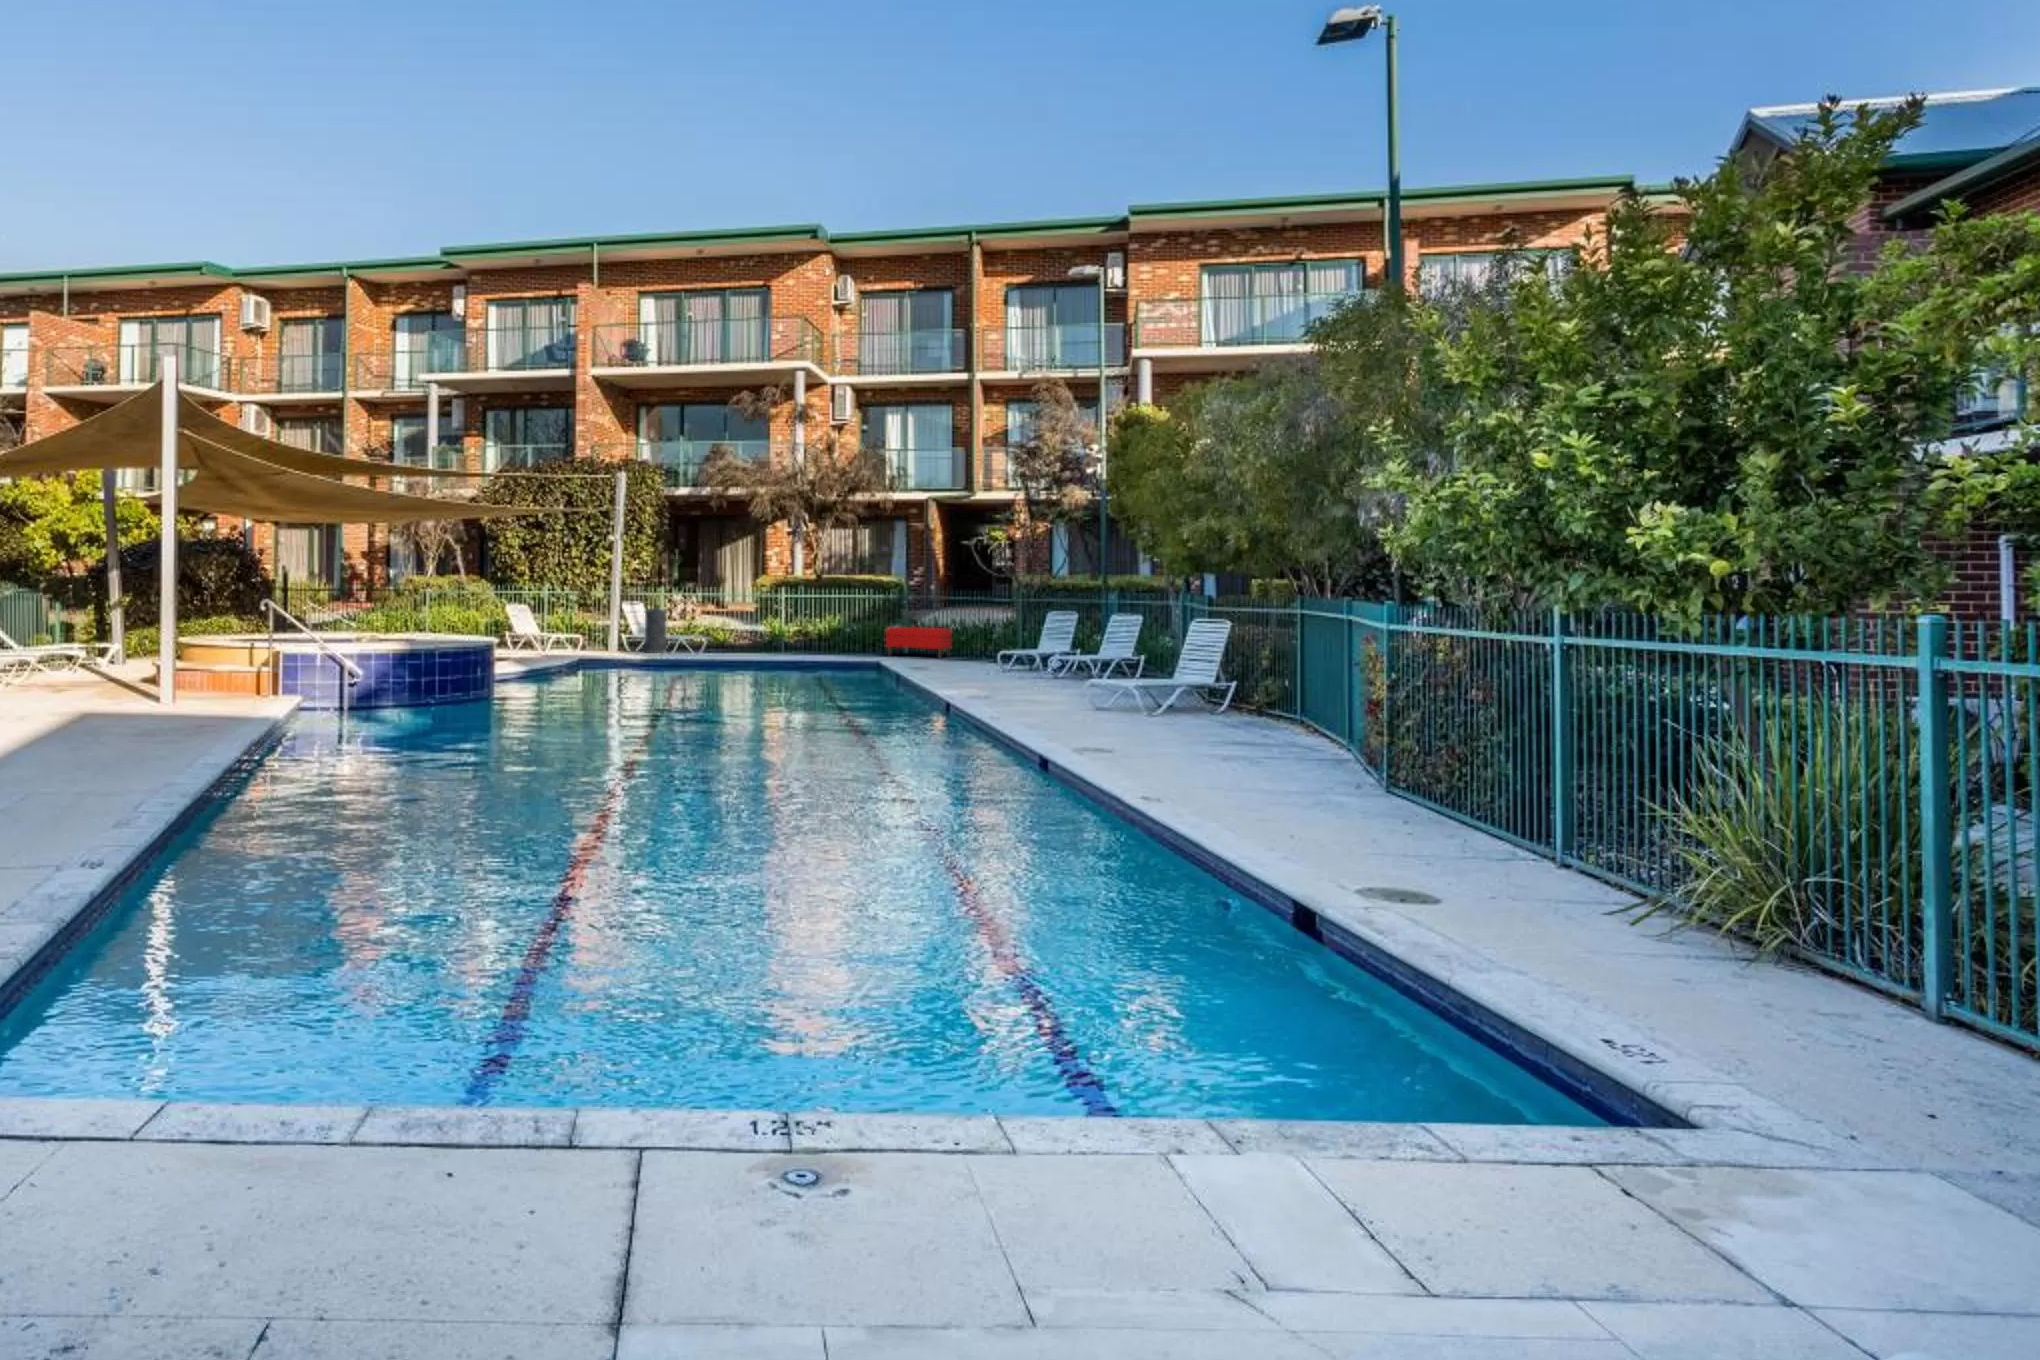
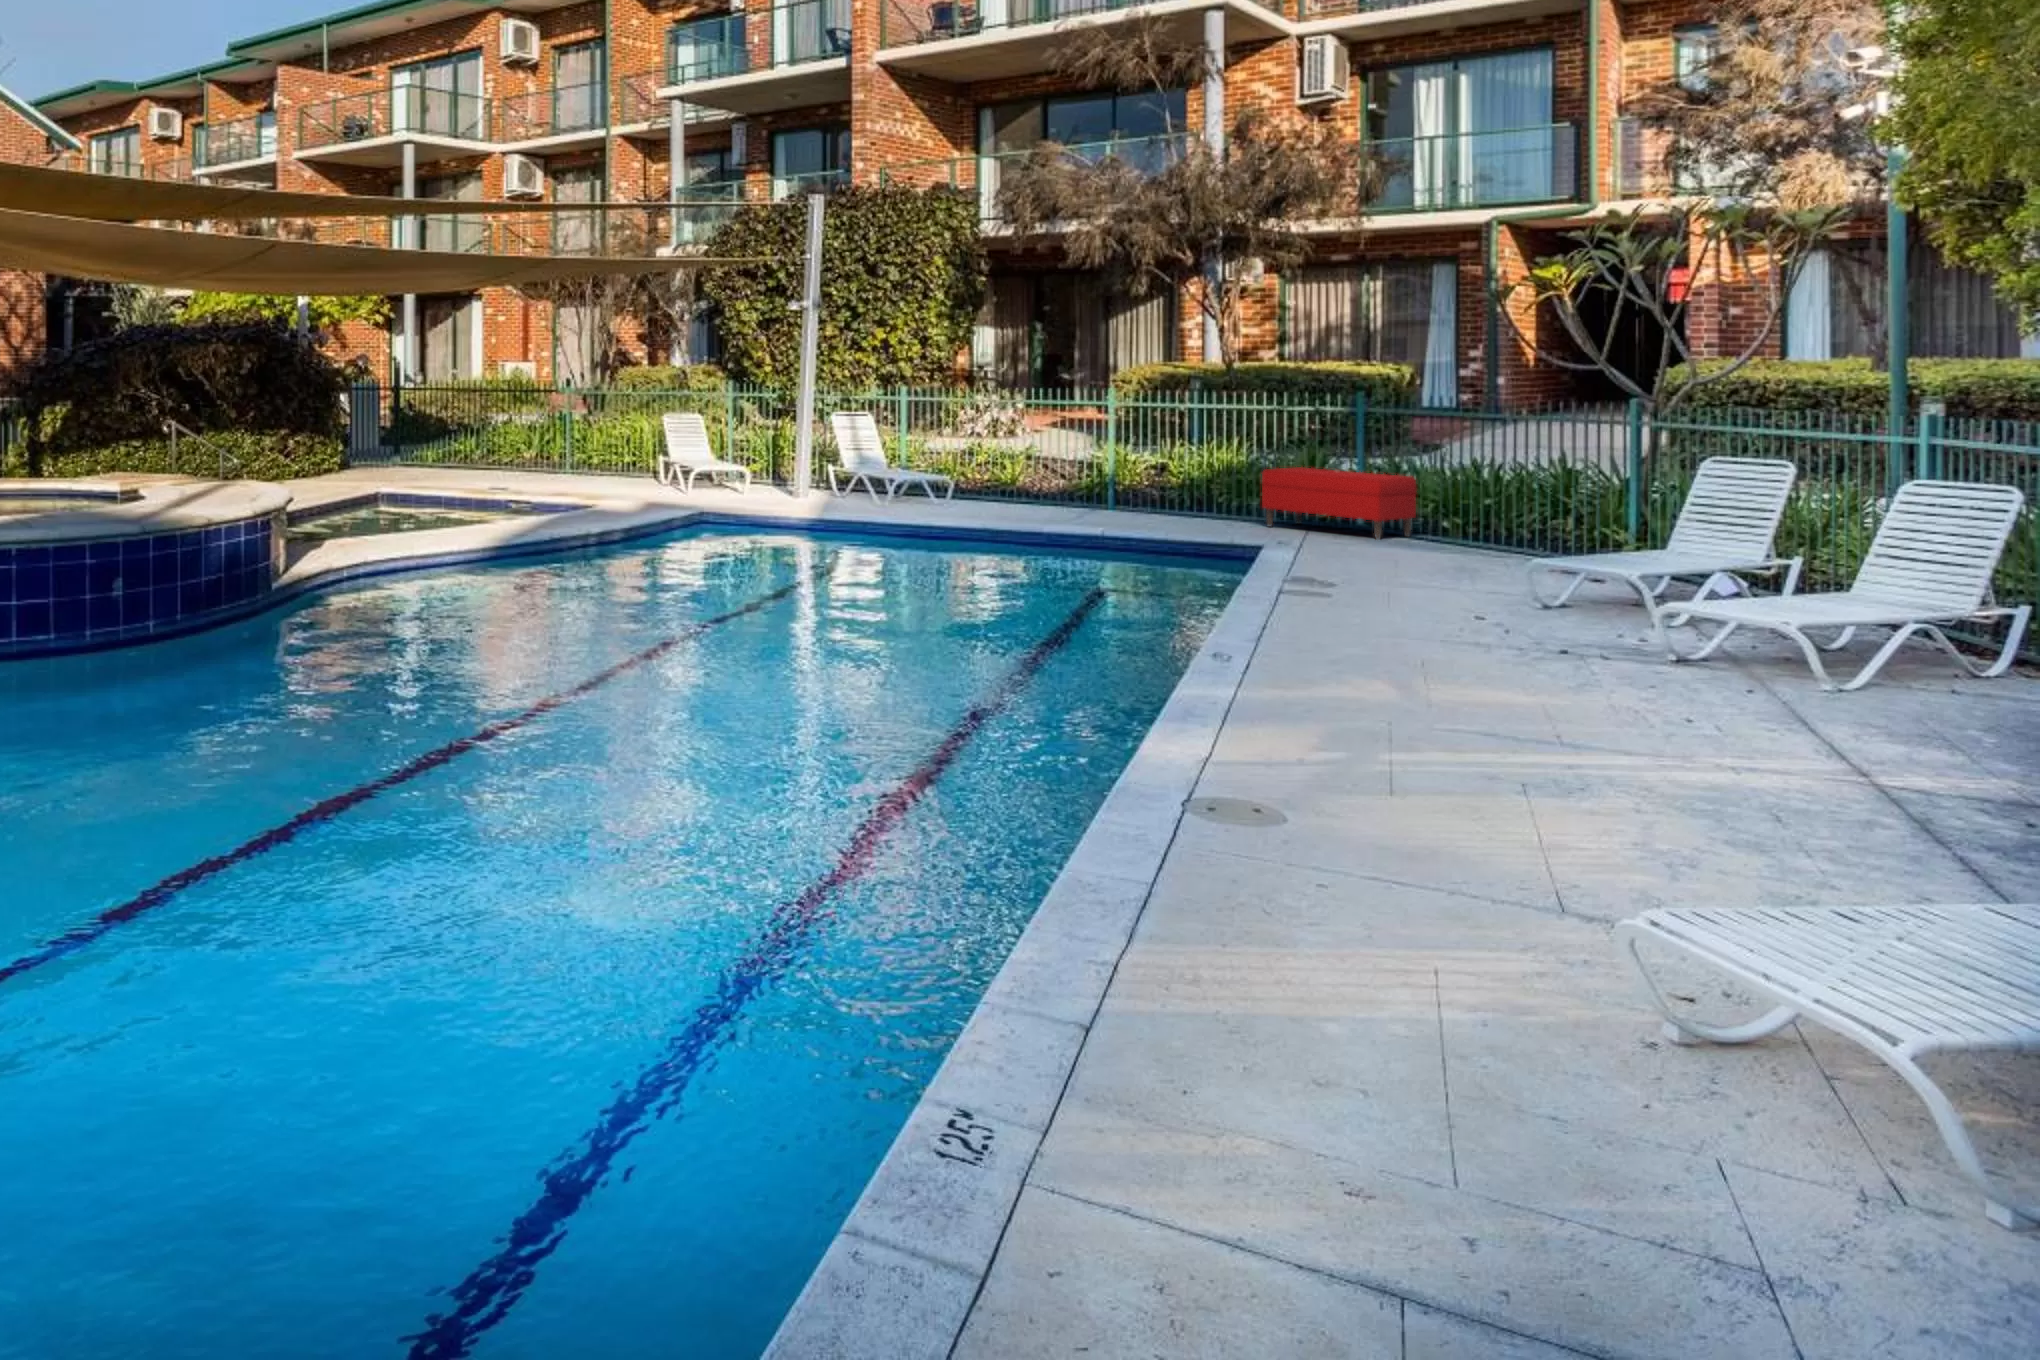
trash can: present [644,608,667,653] -> none [820,417,861,498]

